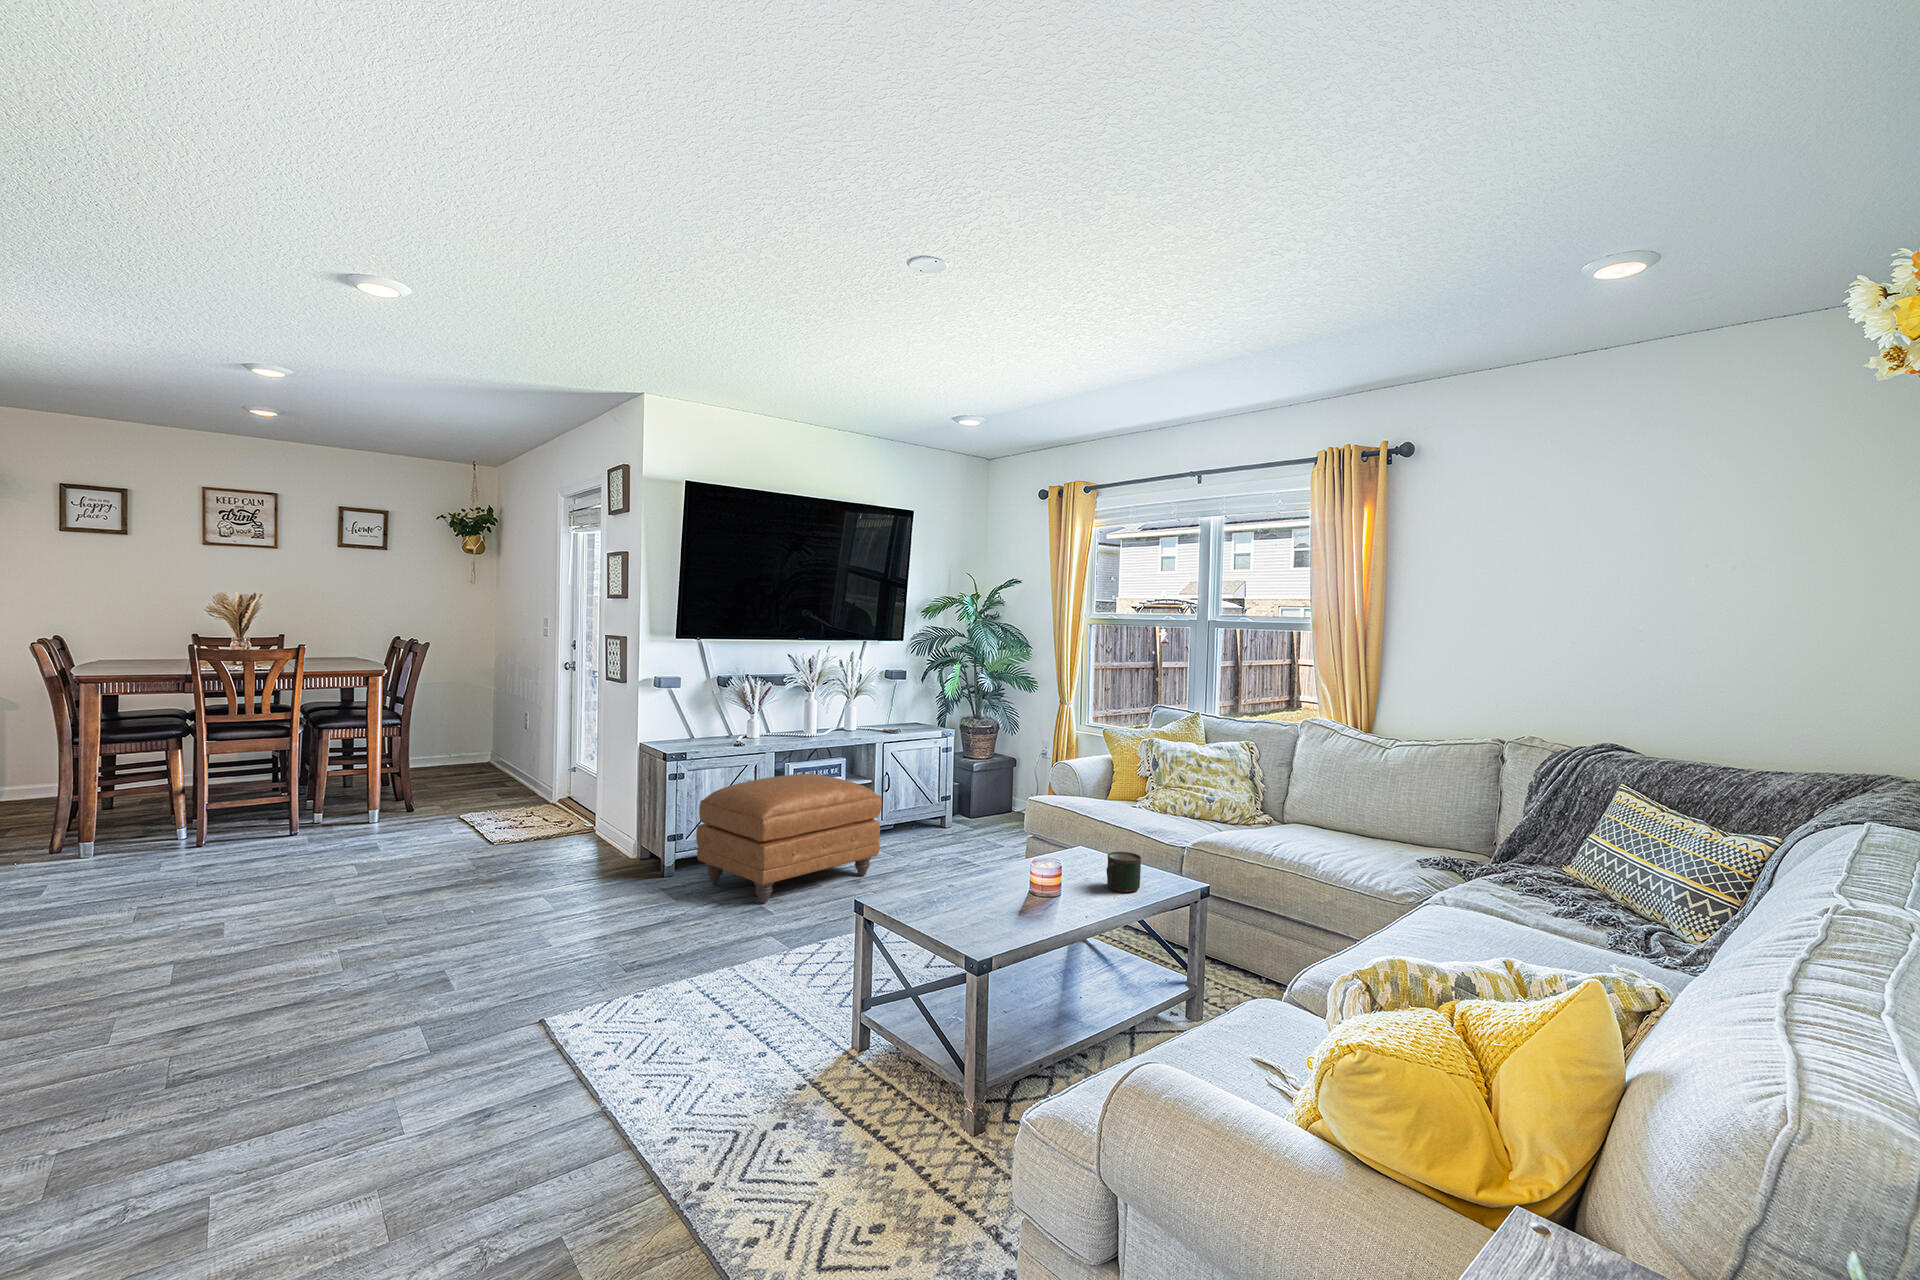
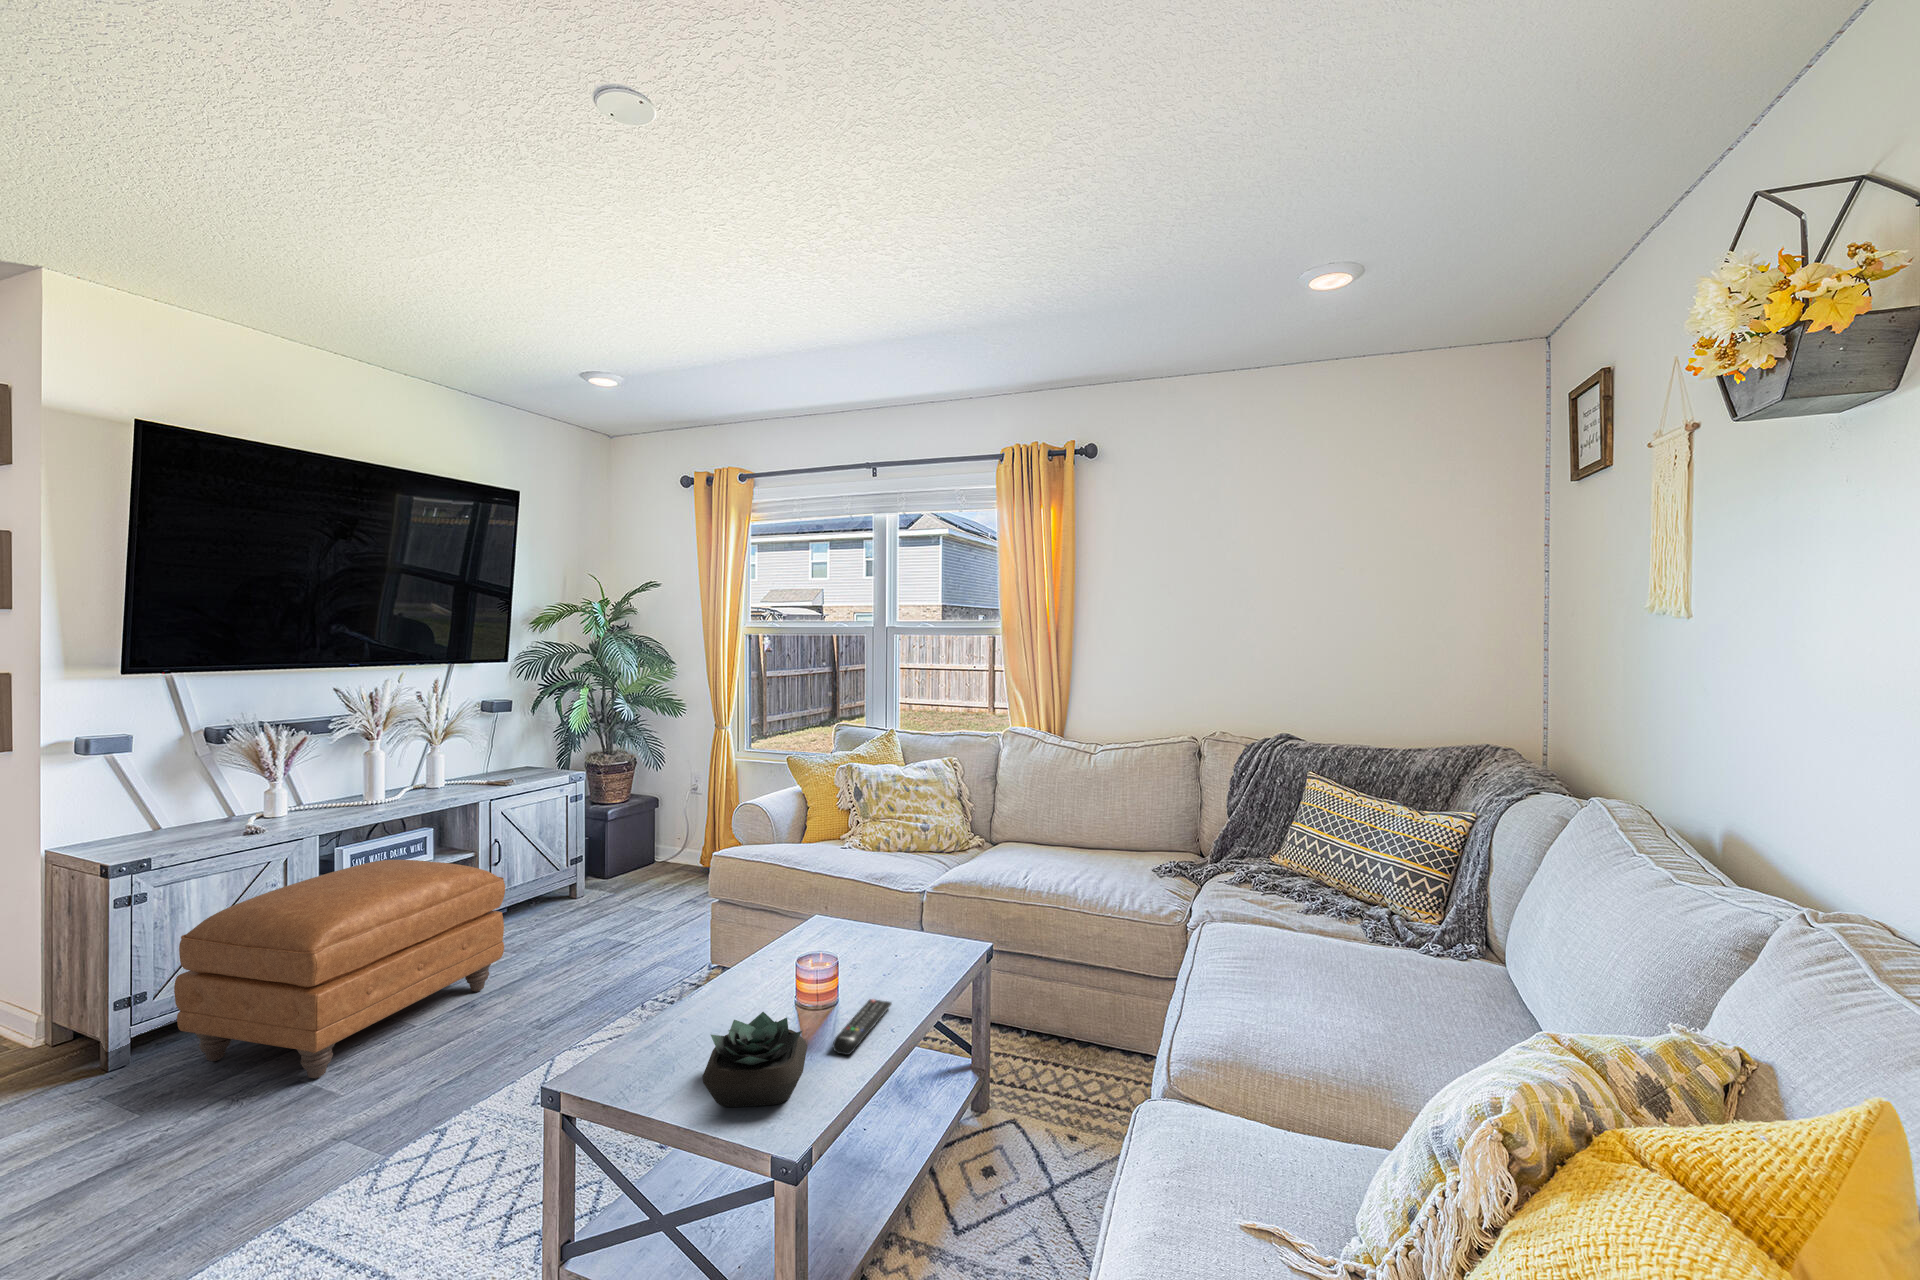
mug: present [1106,852,1142,892] -> none [887,926,929,980]
succulent plant: none [942,876,1017,931] -> present [703,1012,807,1107]
remote control: none [1038,893,1096,919] -> present [833,999,892,1055]

